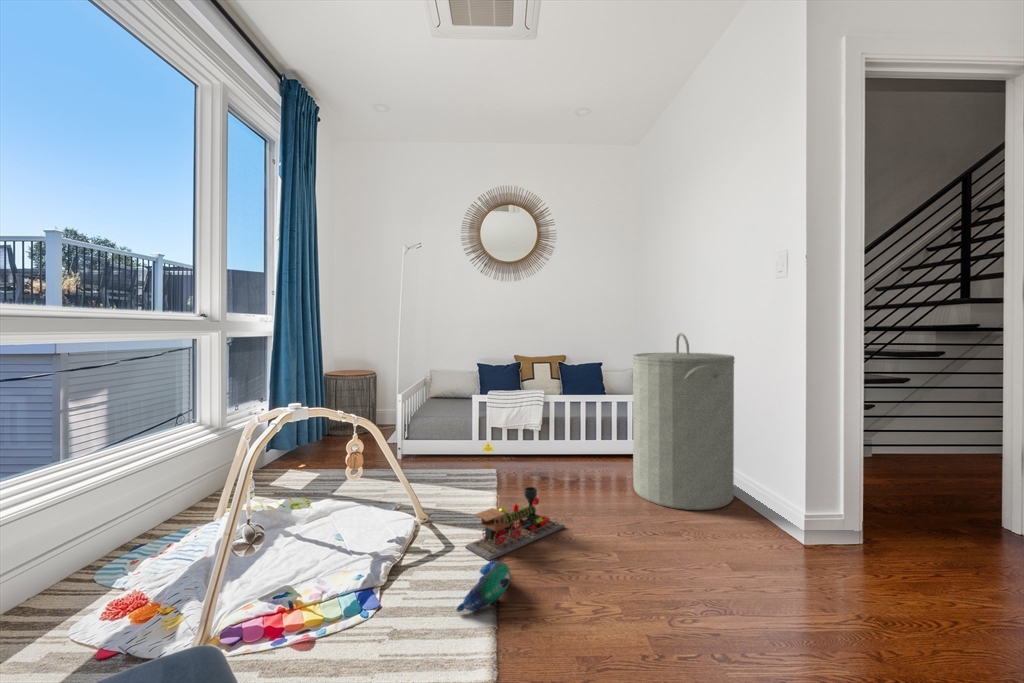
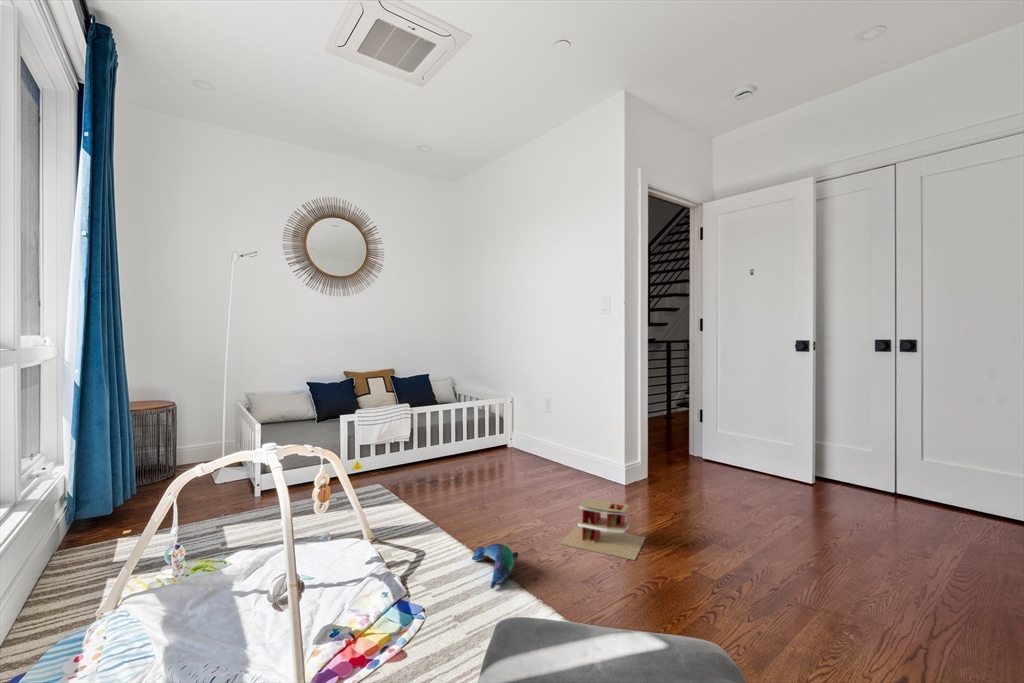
laundry hamper: present [632,333,735,510] -> none [503,350,576,483]
toy train: present [466,487,565,561] -> none [435,484,491,550]
toy house: none [598,536,734,645] -> present [561,498,645,560]

